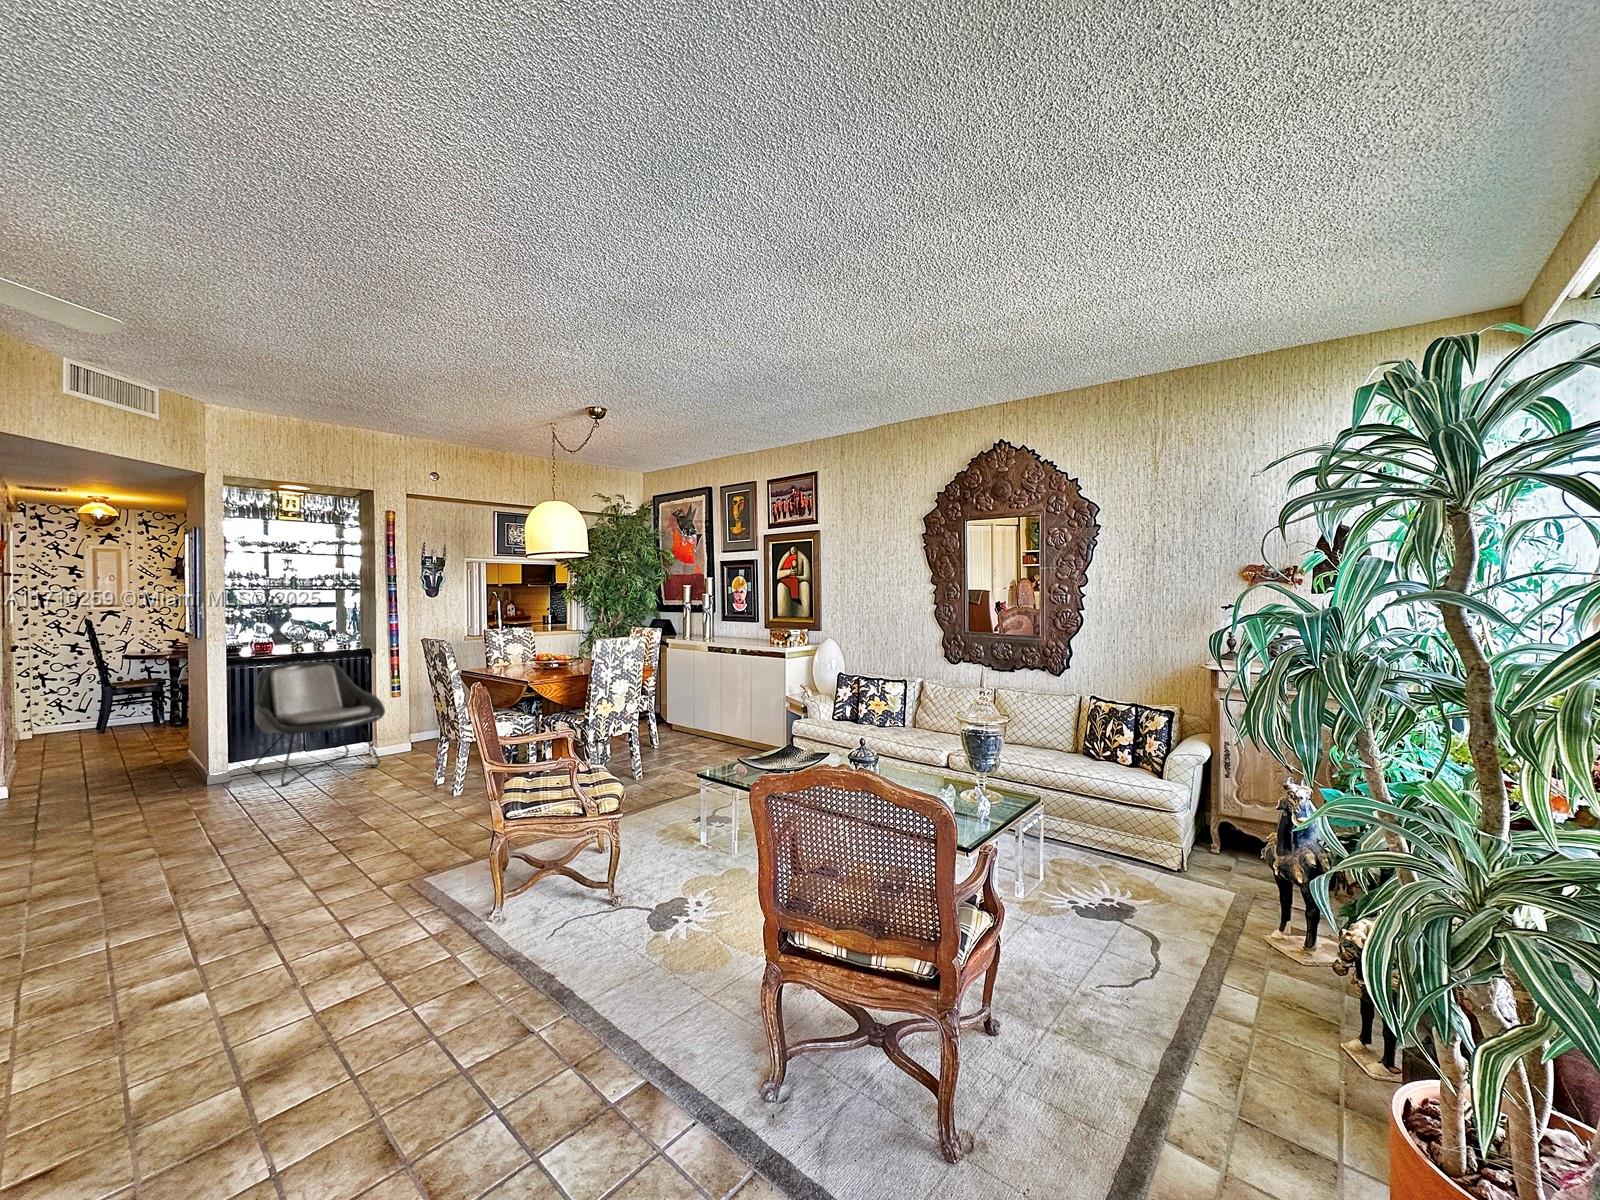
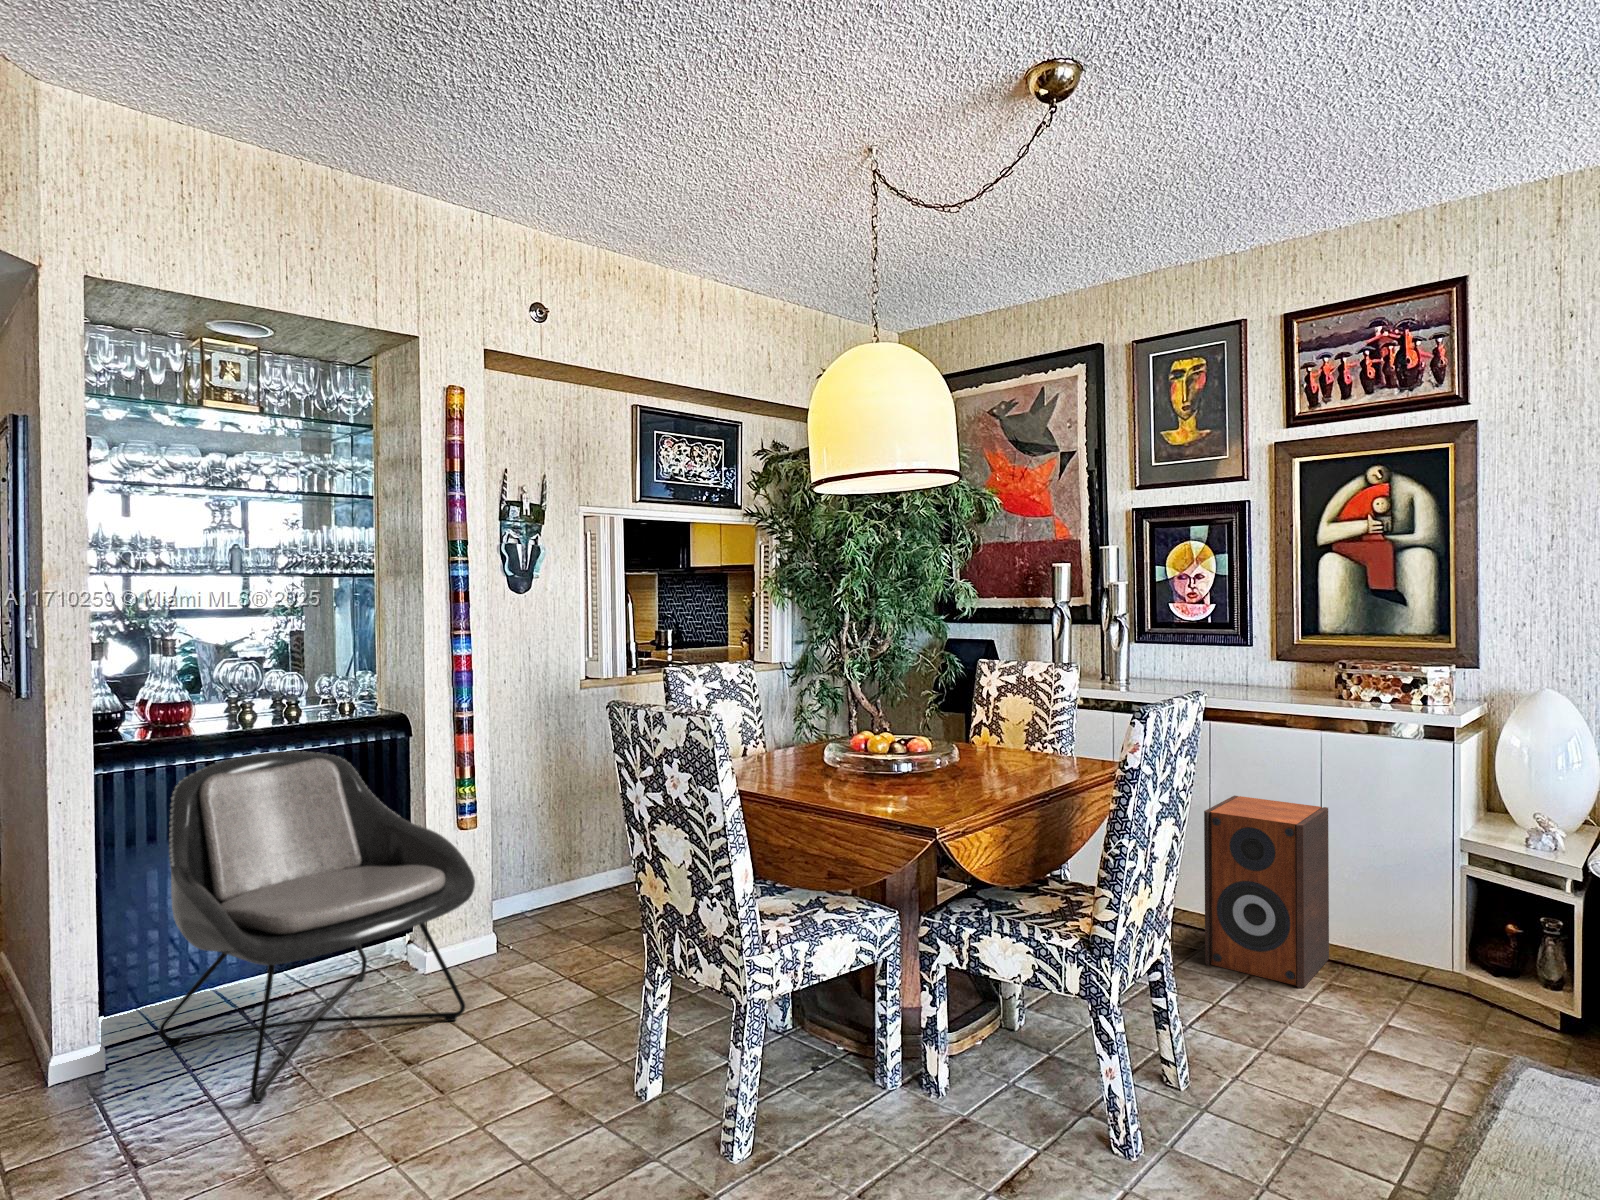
speaker: none [701,684,754,757] -> present [1204,796,1329,988]

